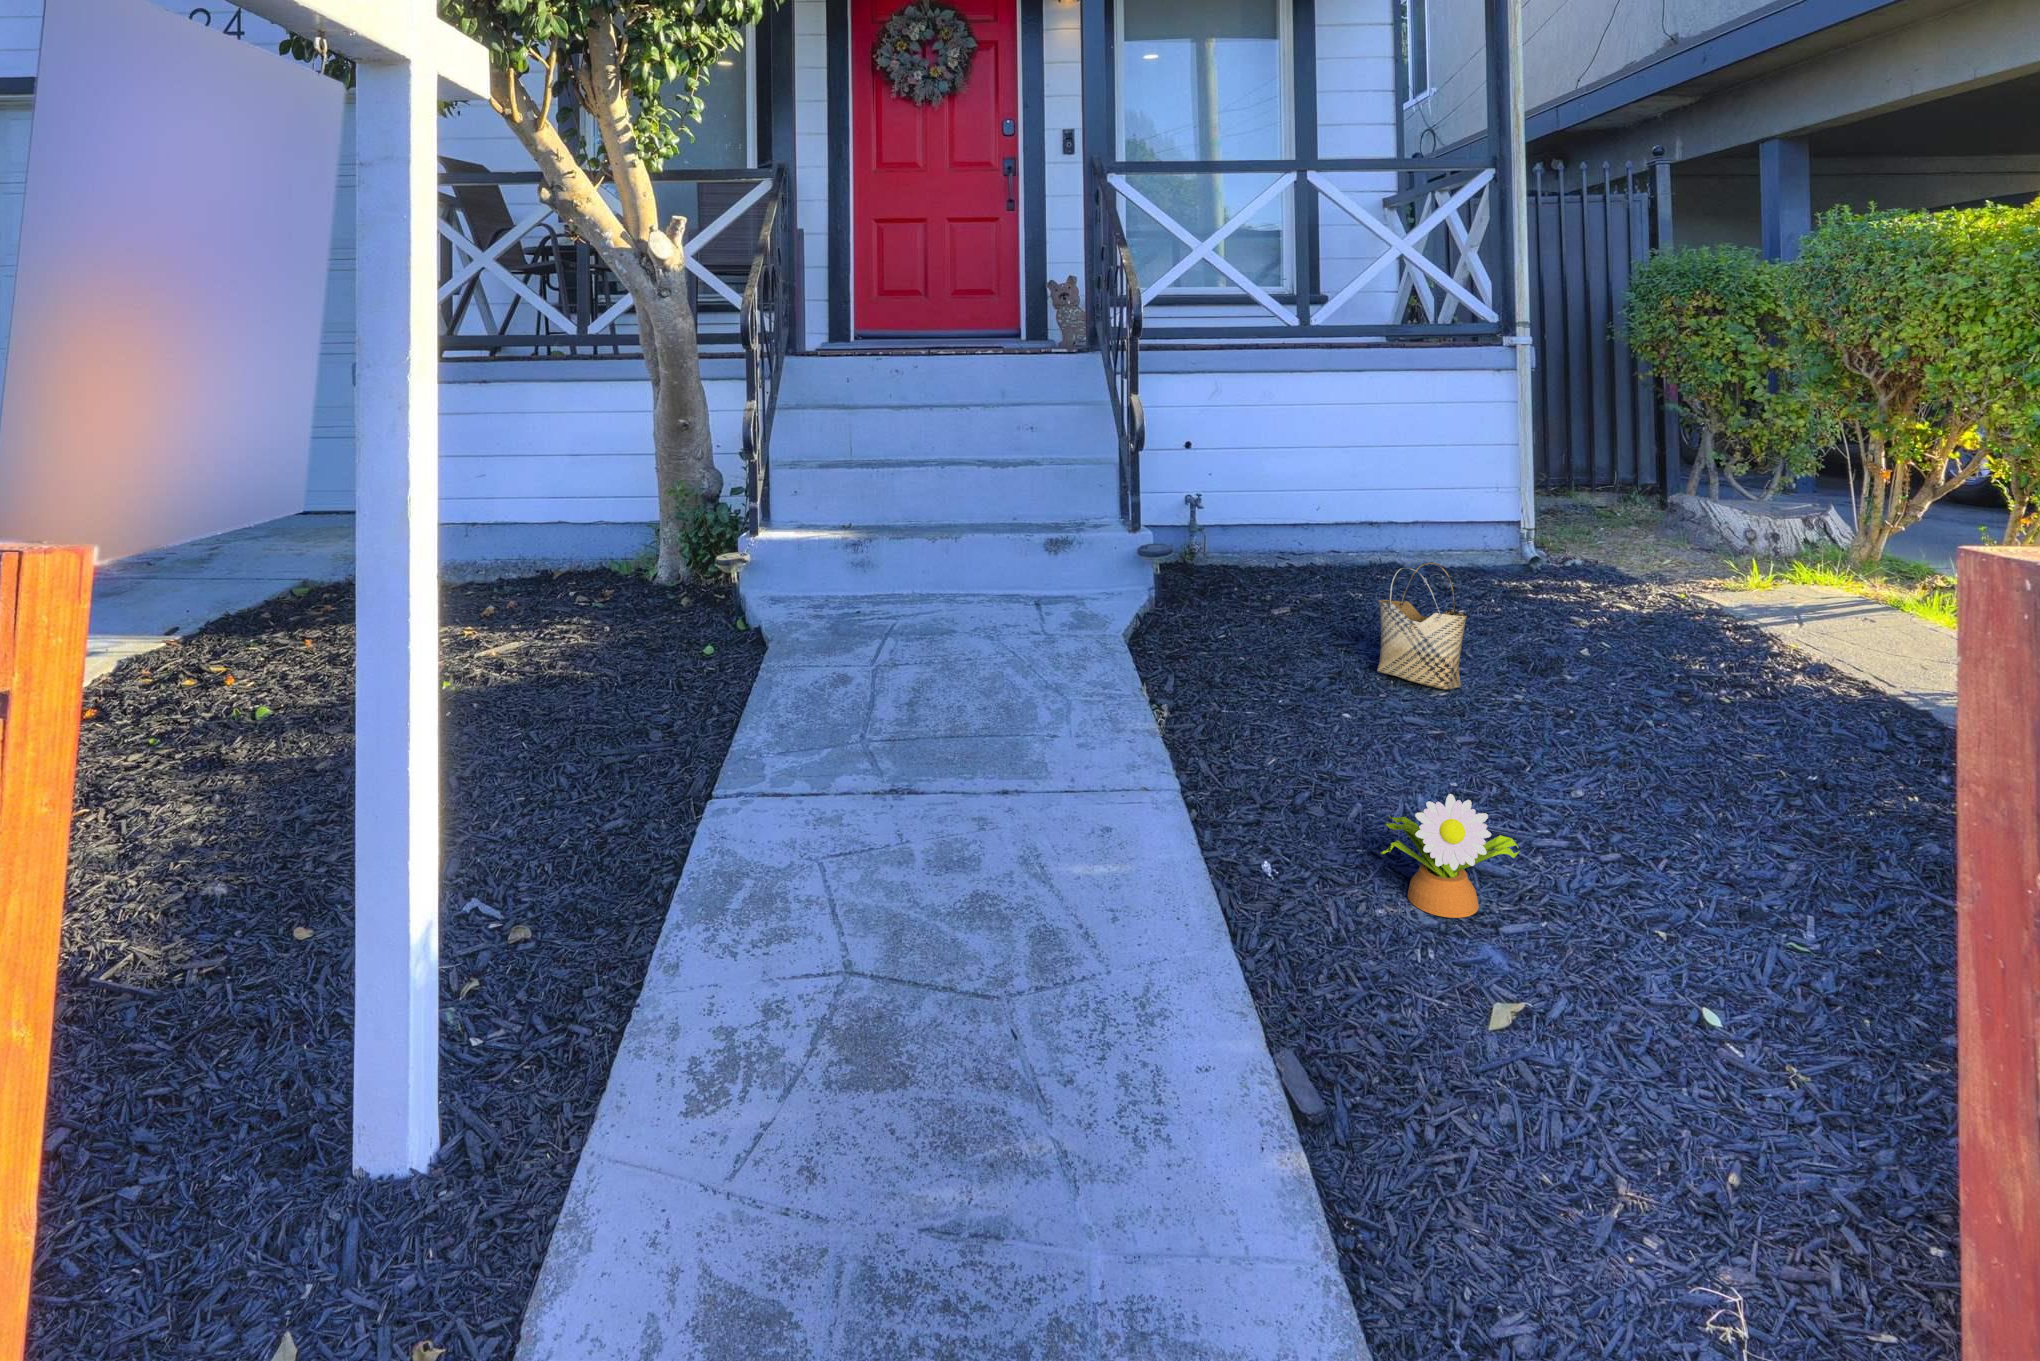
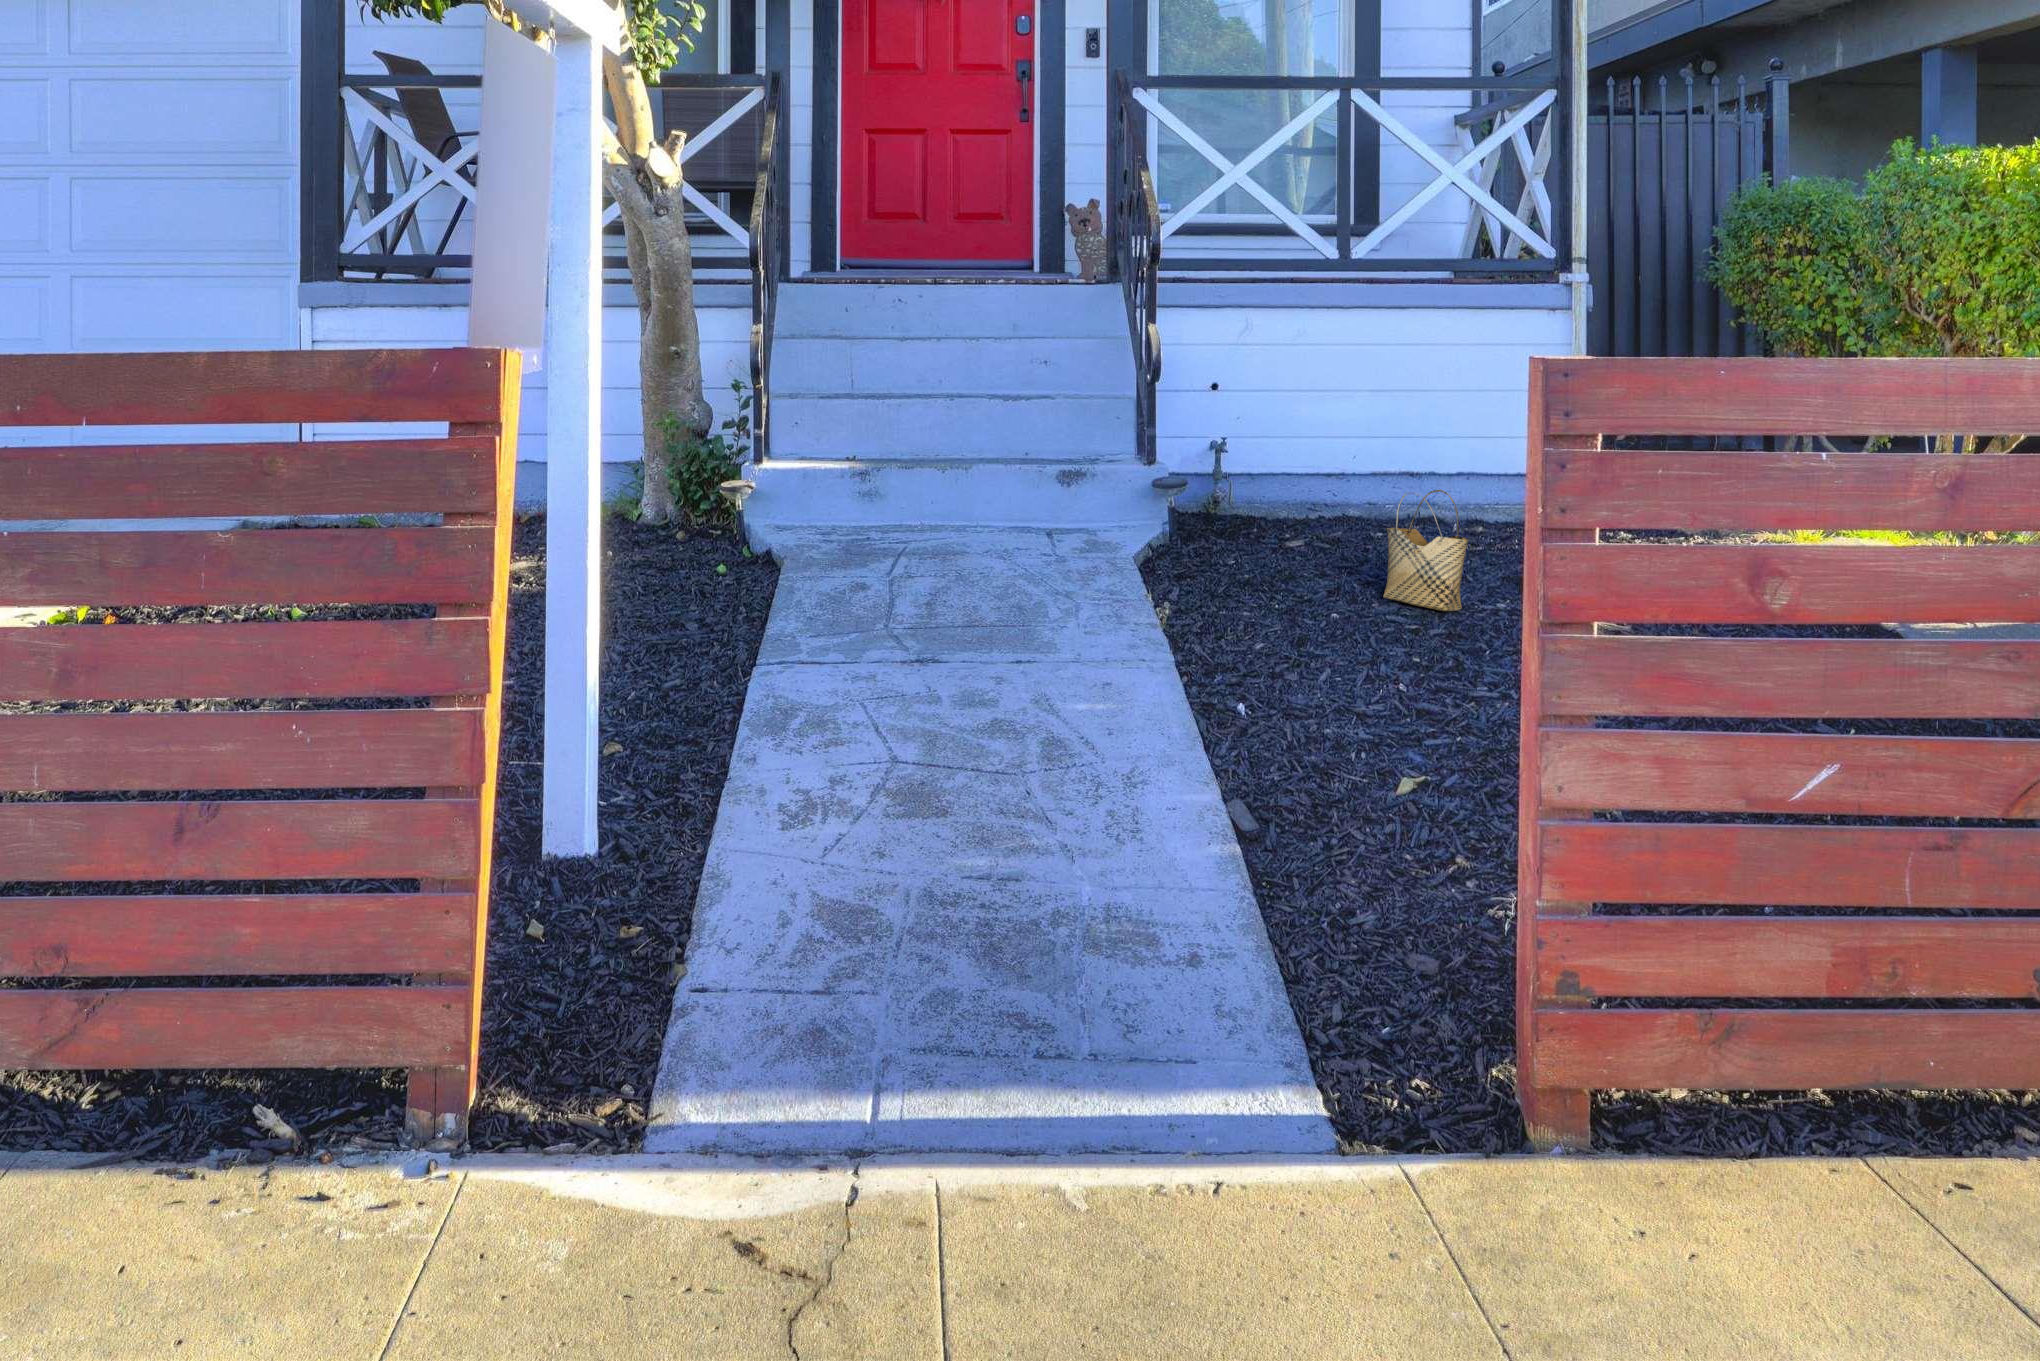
decorative plant: present [1380,794,1519,918] -> none [1340,640,1458,746]

